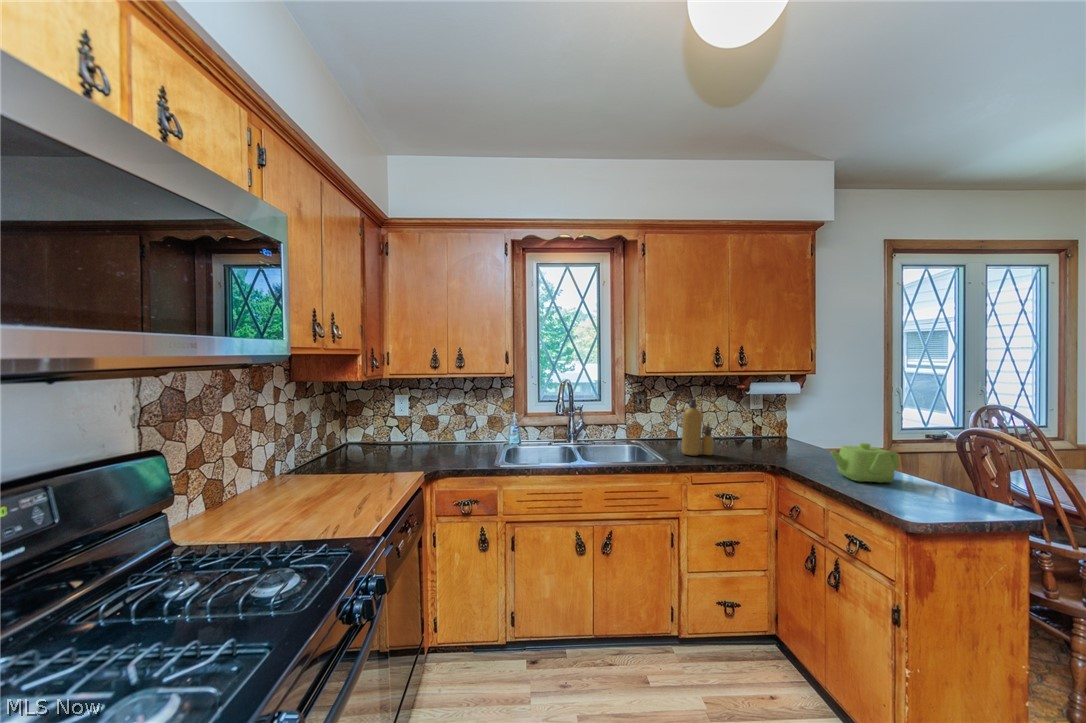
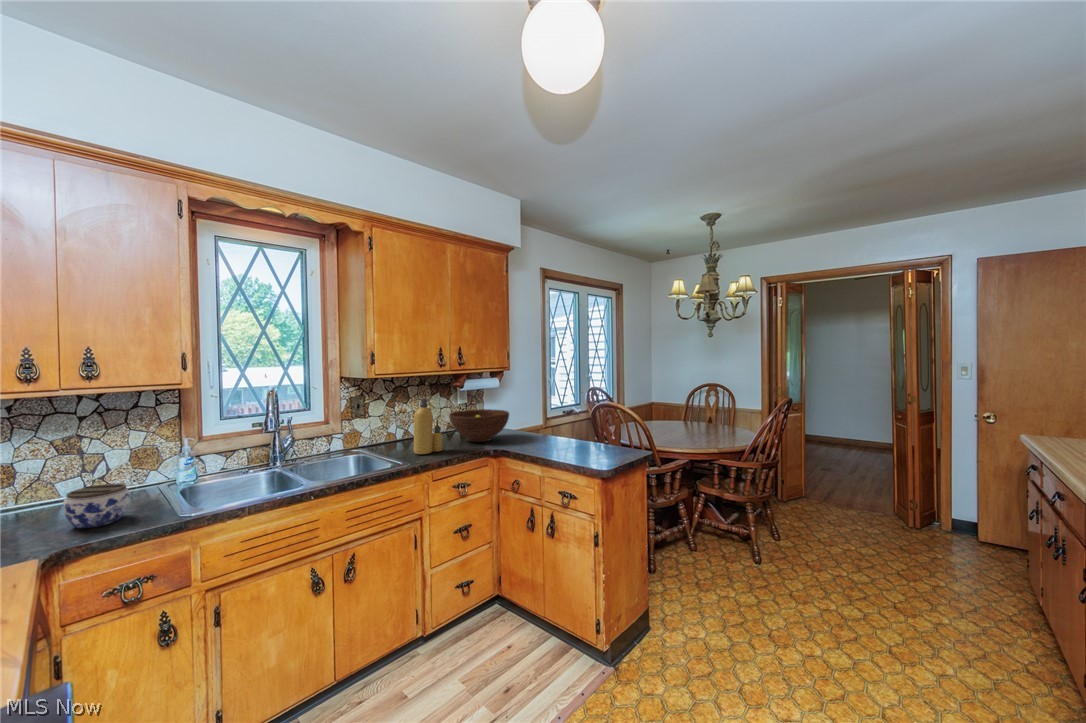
fruit bowl: none [729,416,804,454] -> present [449,409,509,442]
jar: none [442,436,473,462] -> present [63,483,130,528]
teapot: present [830,443,899,483] -> none [540,421,579,451]

